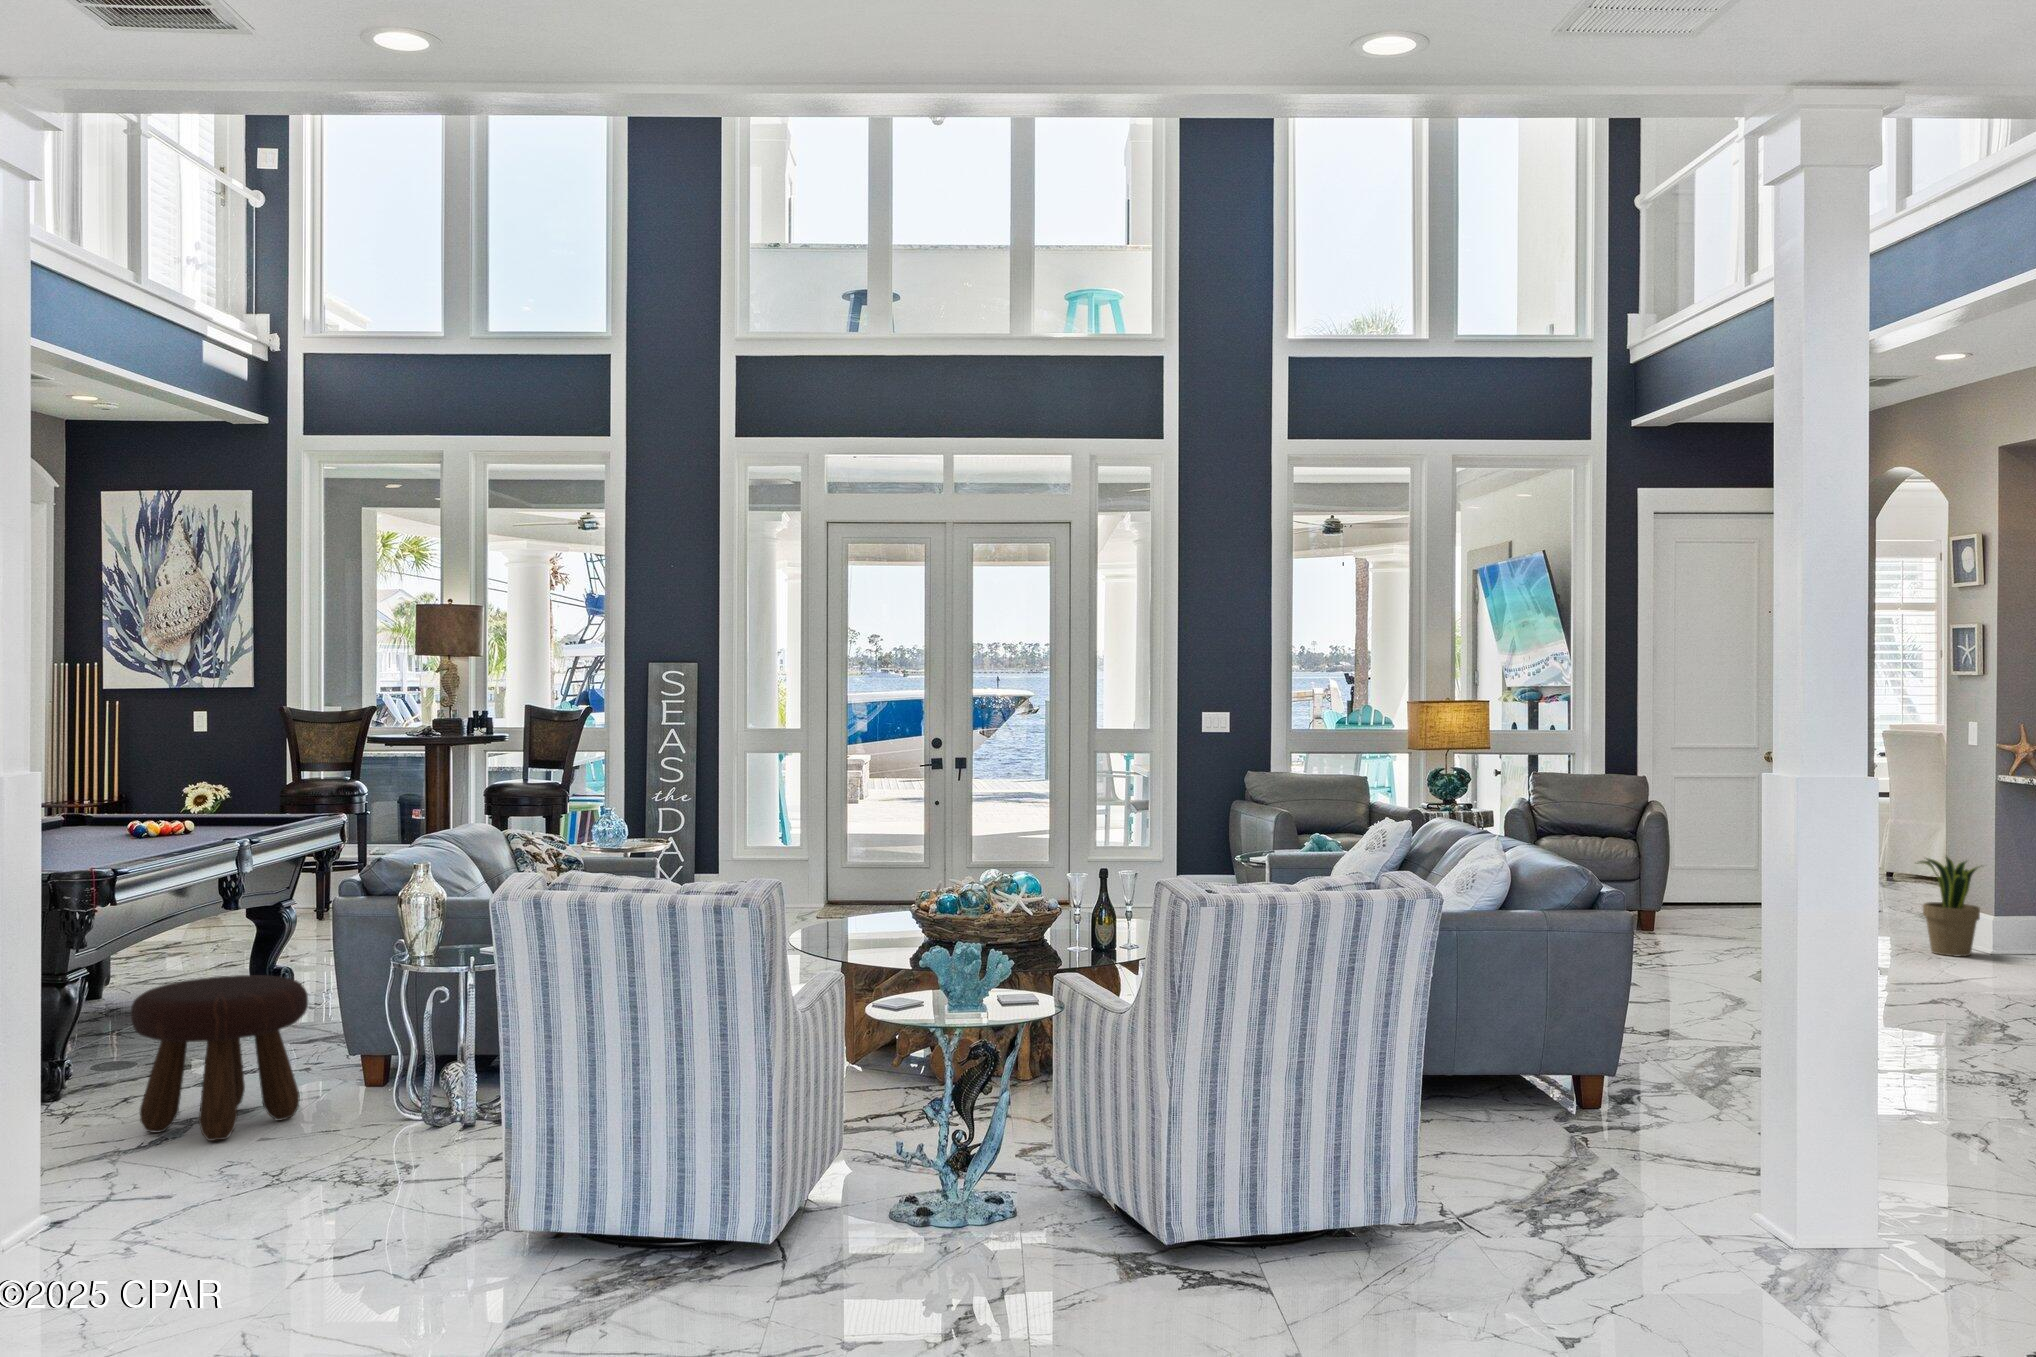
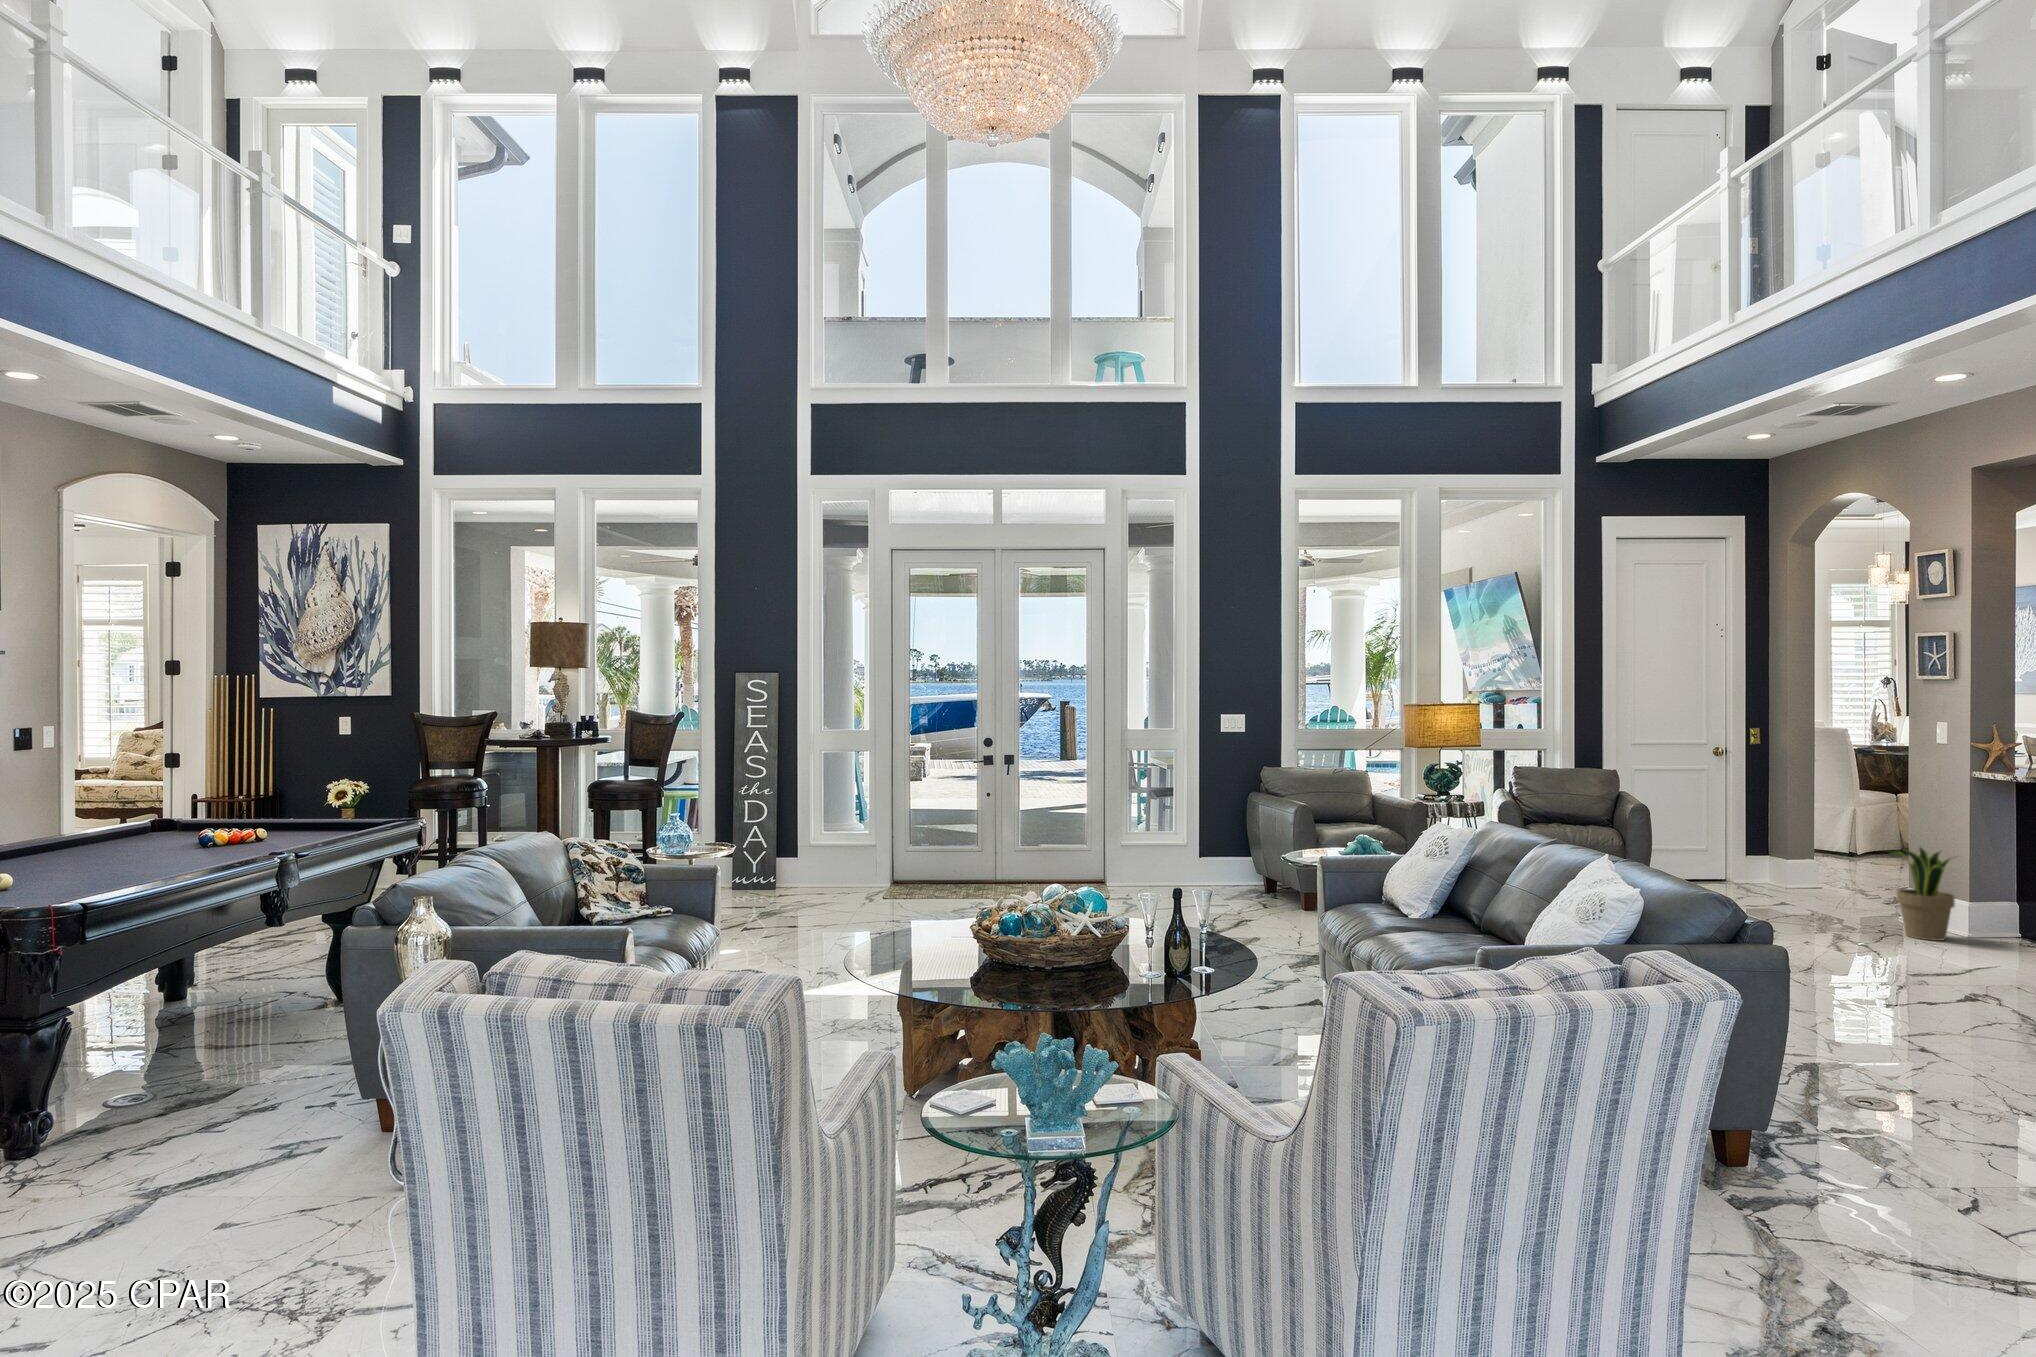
footstool: present [131,975,308,1141] -> none [74,1018,299,1228]

